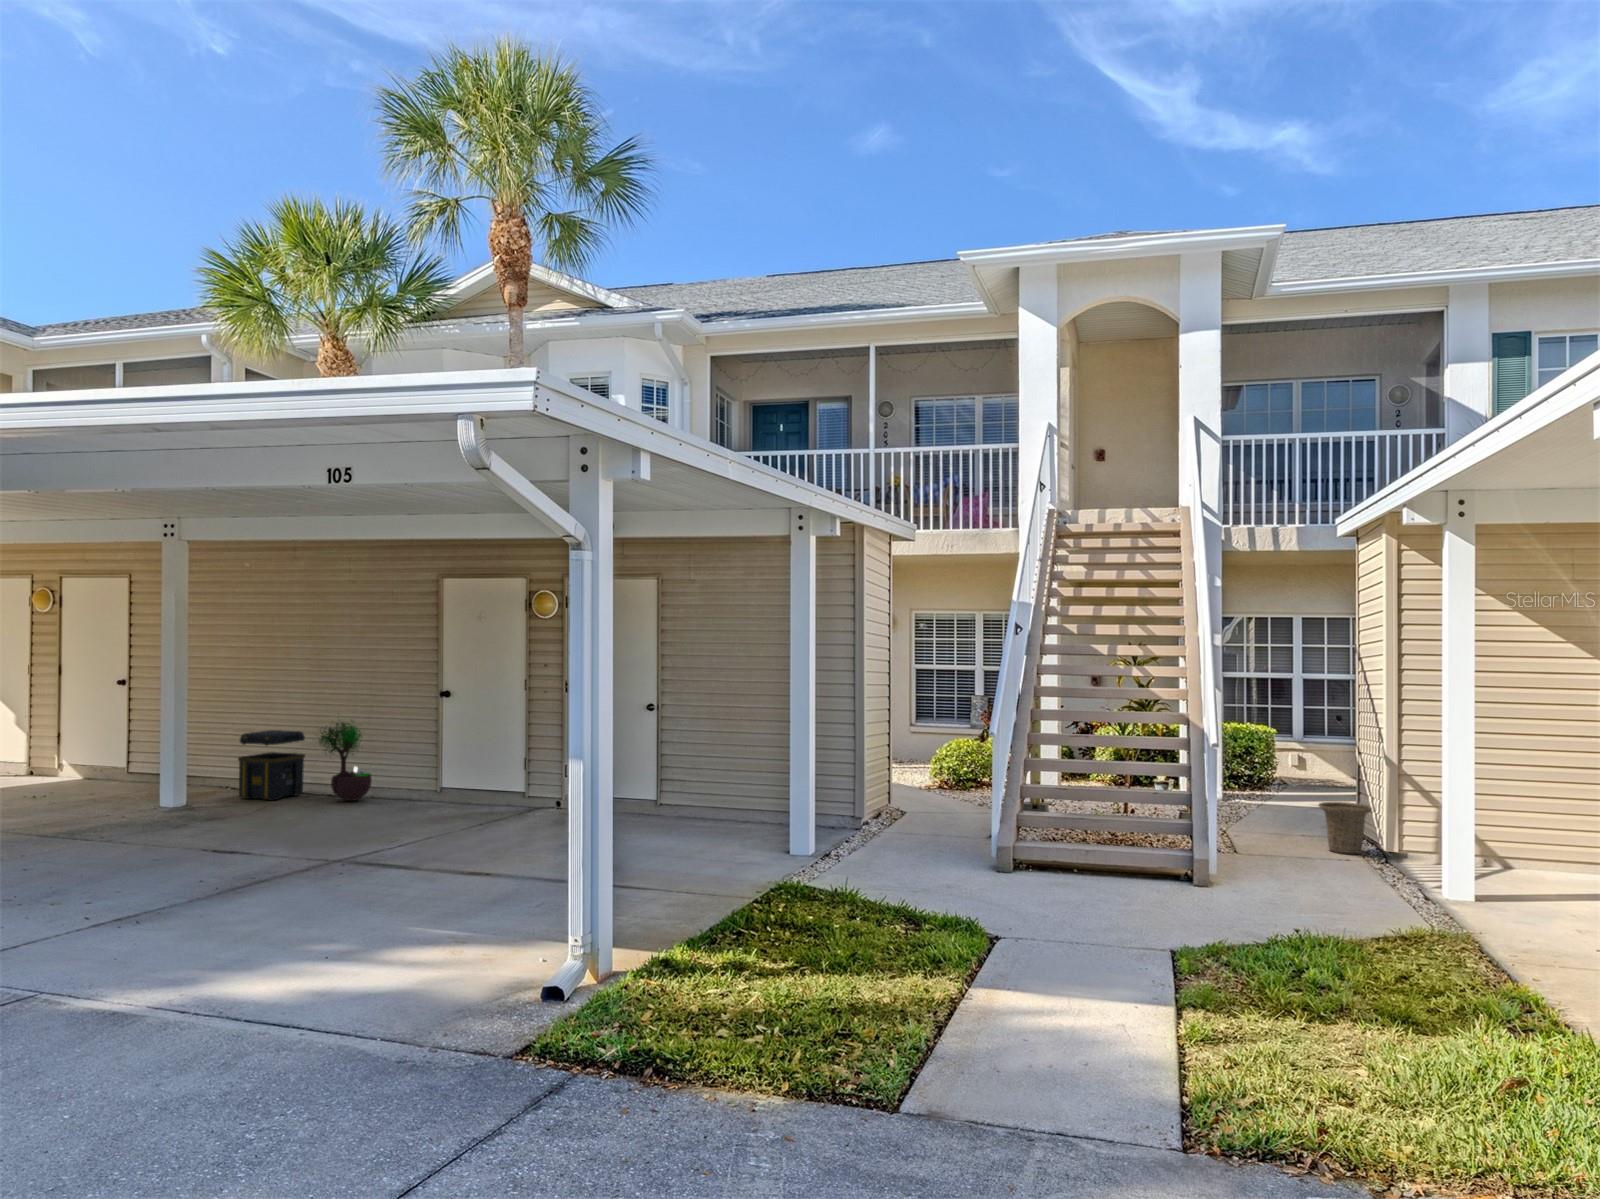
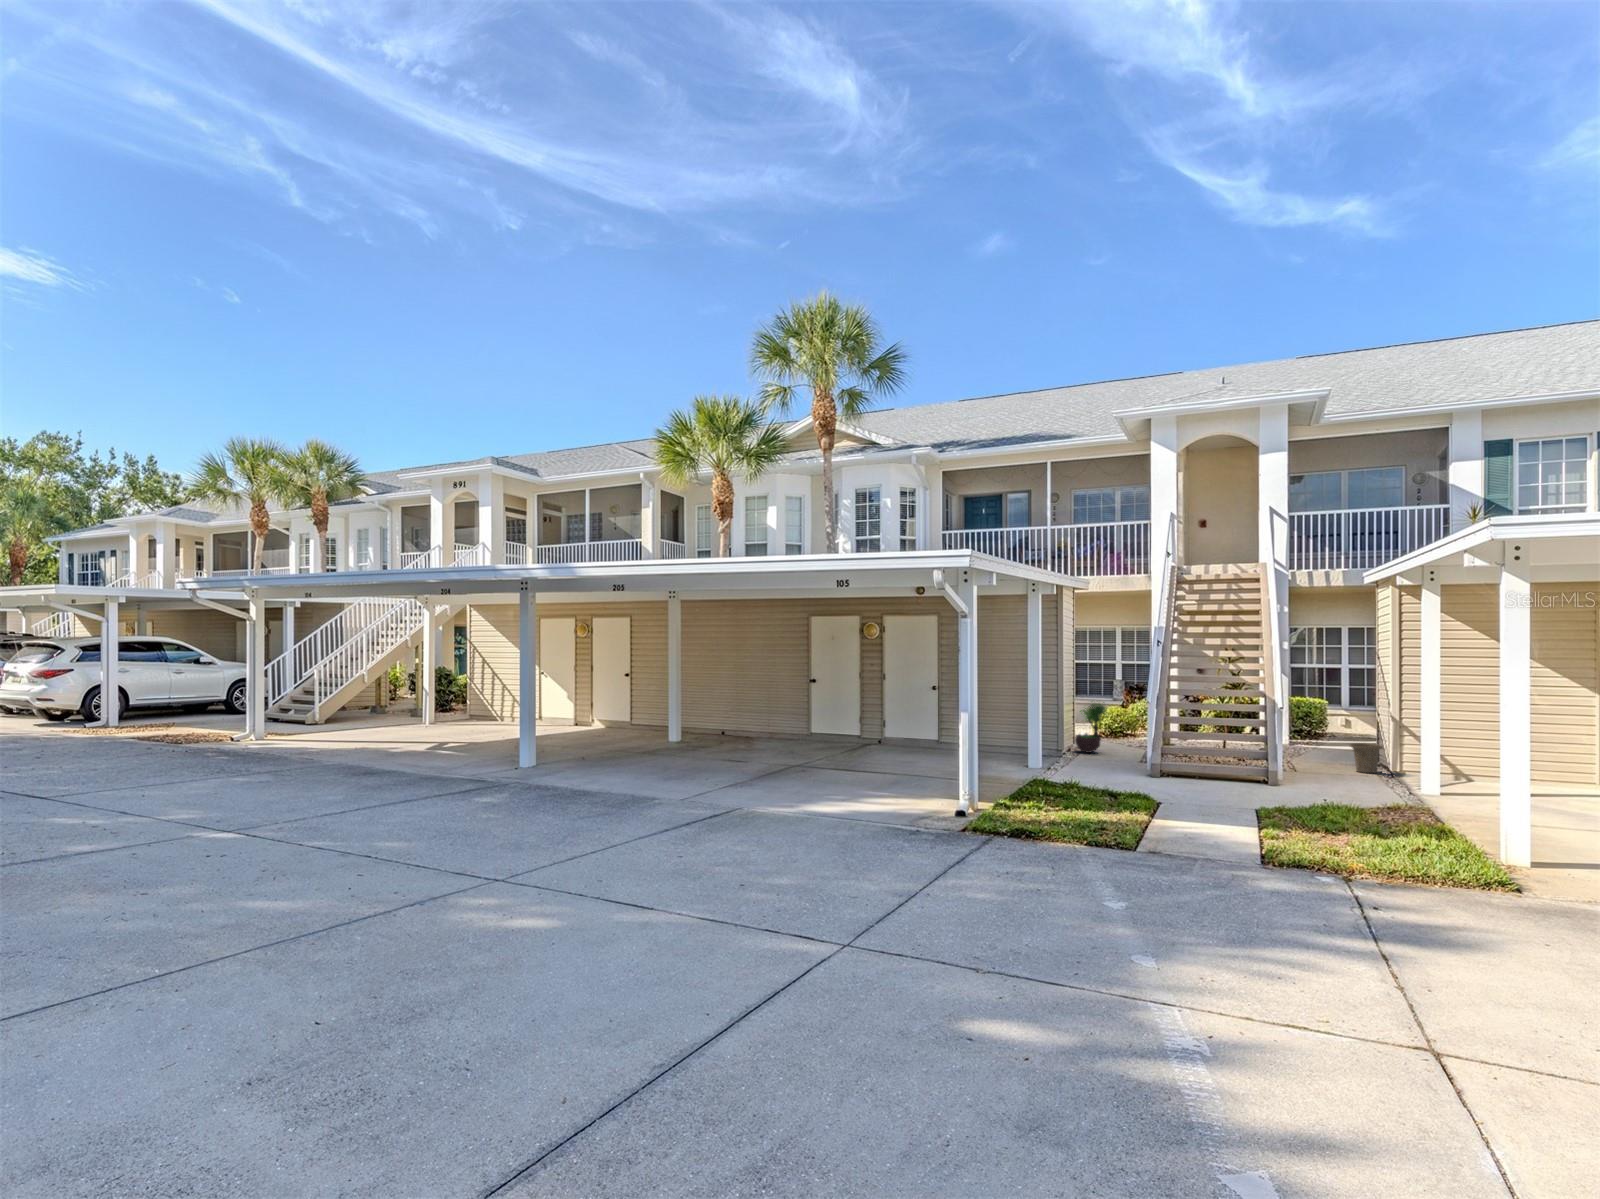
potted tree: present [318,721,372,801] -> present [1075,702,1107,753]
toolbox: present [238,730,305,800] -> none [698,702,732,741]

